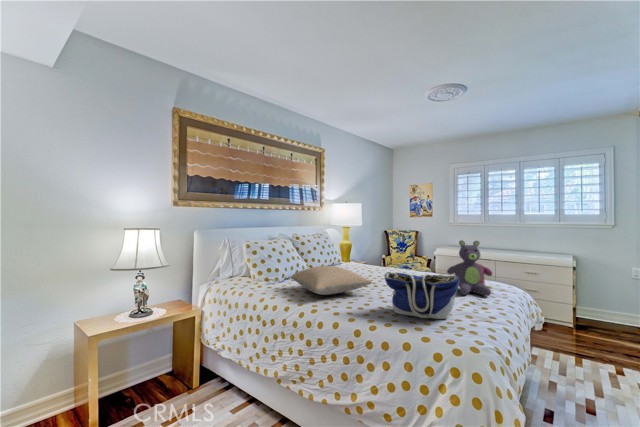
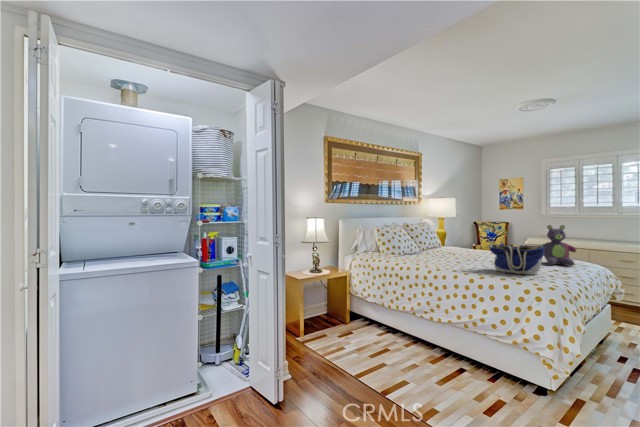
pillow: present [291,266,372,295] -> none [413,243,477,262]

